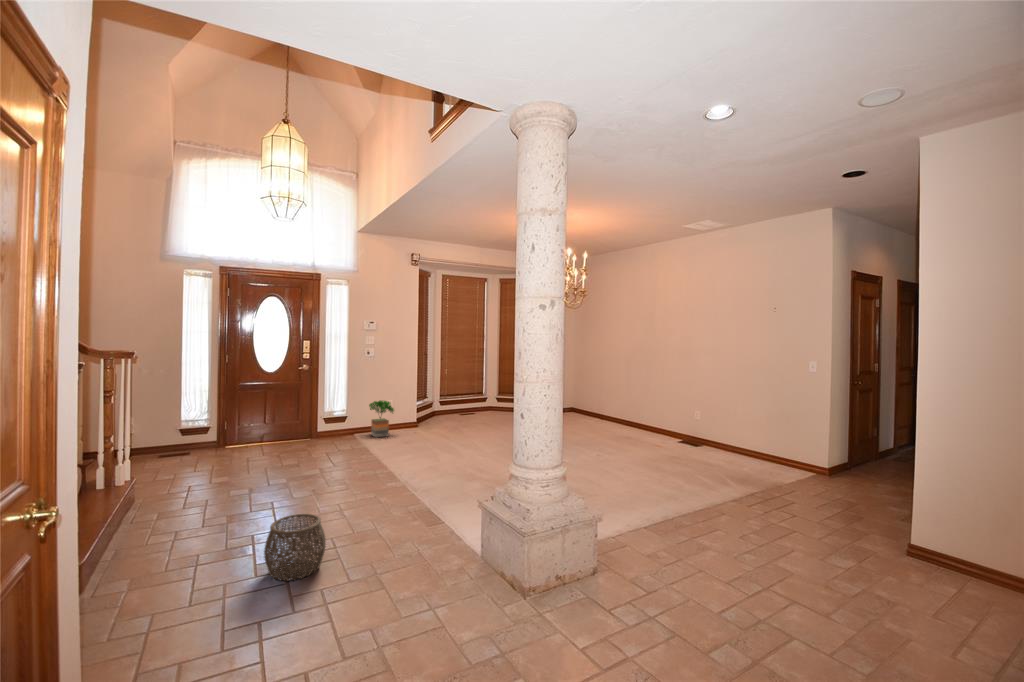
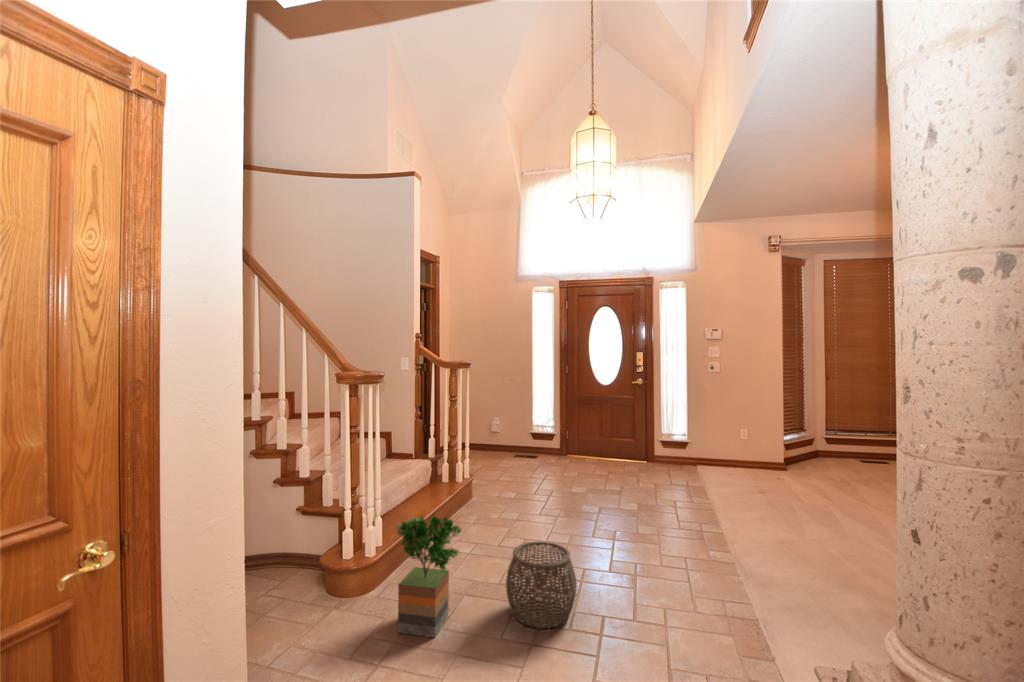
potted tree: present [369,400,394,437] -> present [397,516,461,638]

